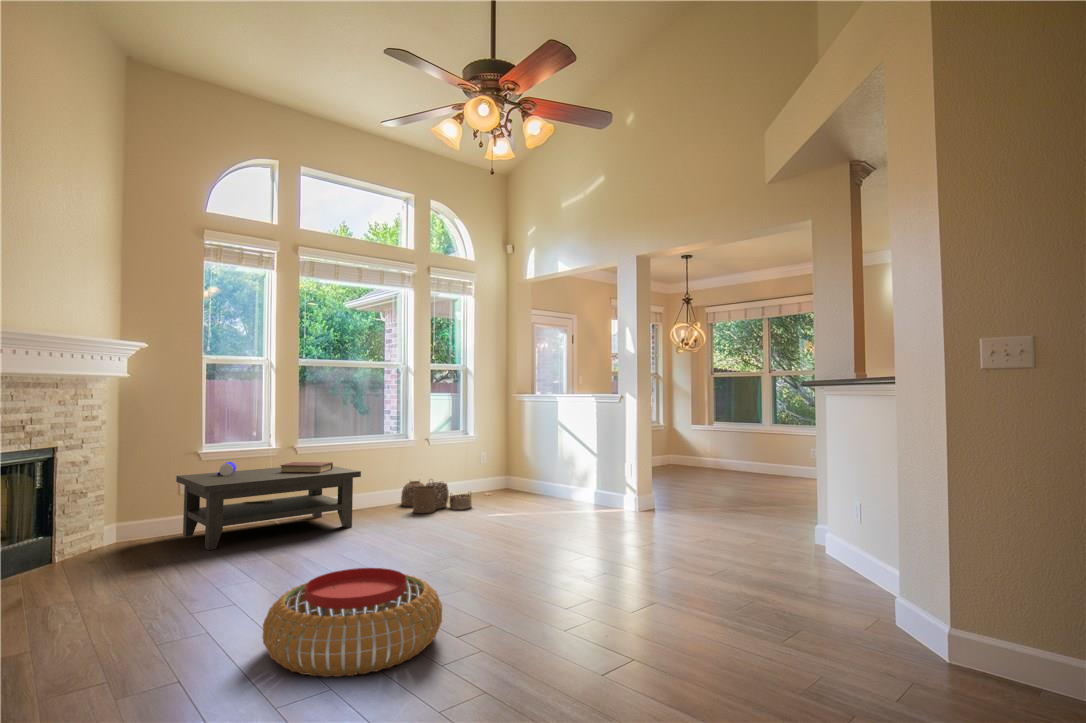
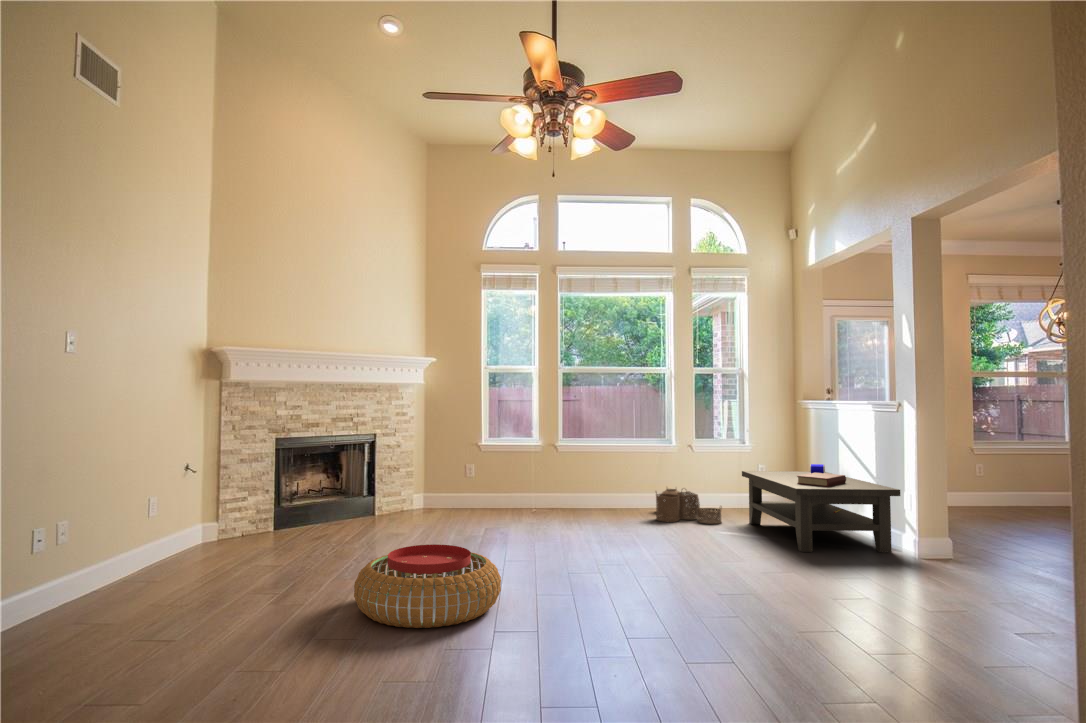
coffee table: present [176,462,361,550] -> present [742,464,900,553]

